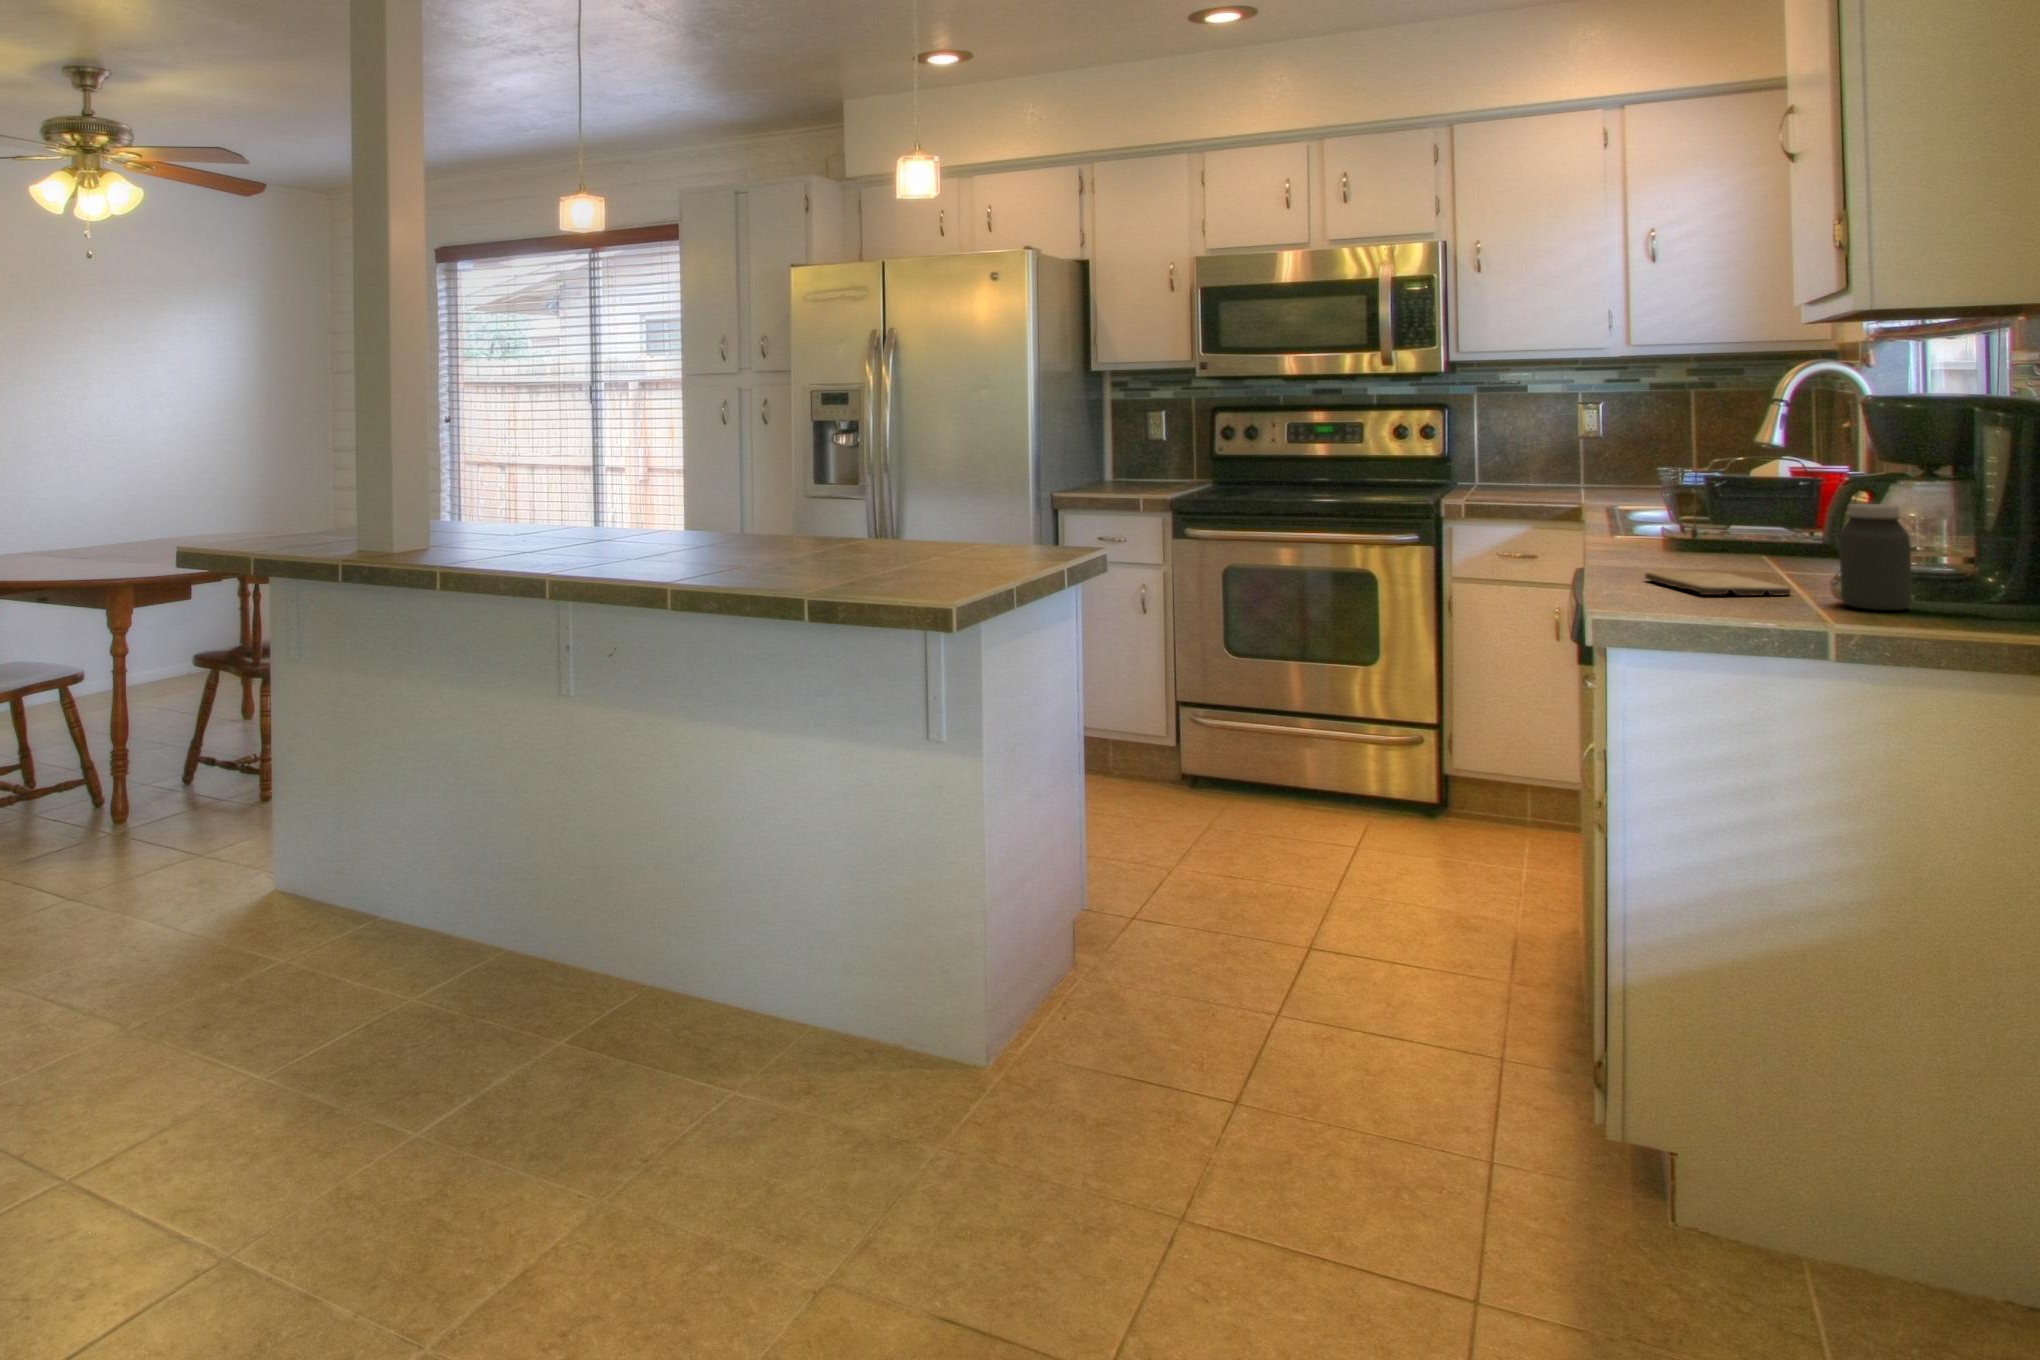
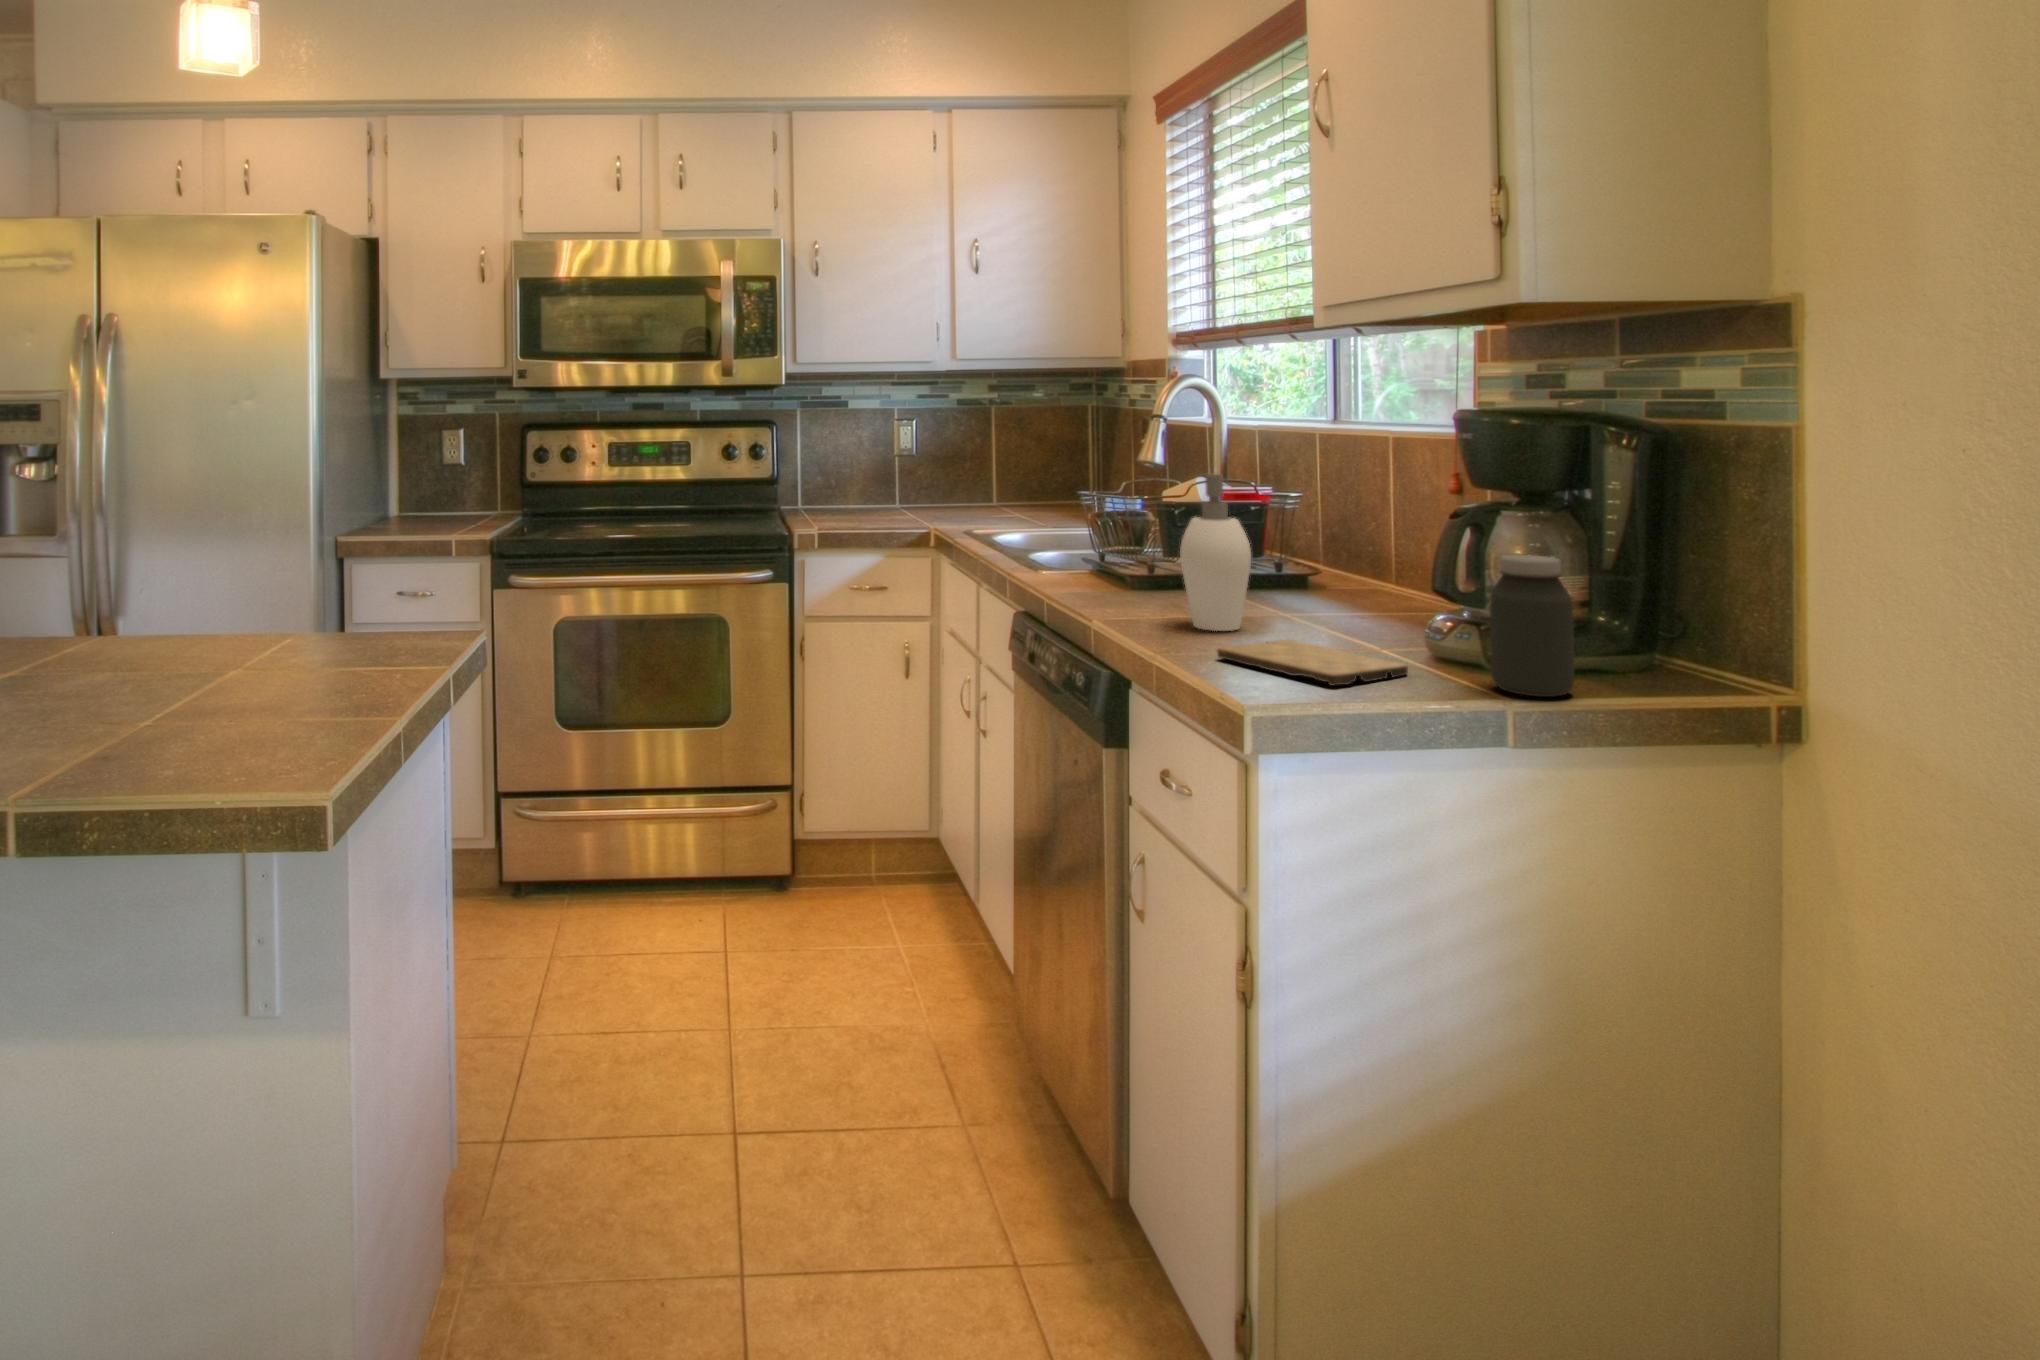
soap dispenser: none [1658,444,1741,569] -> present [1180,474,1270,631]

